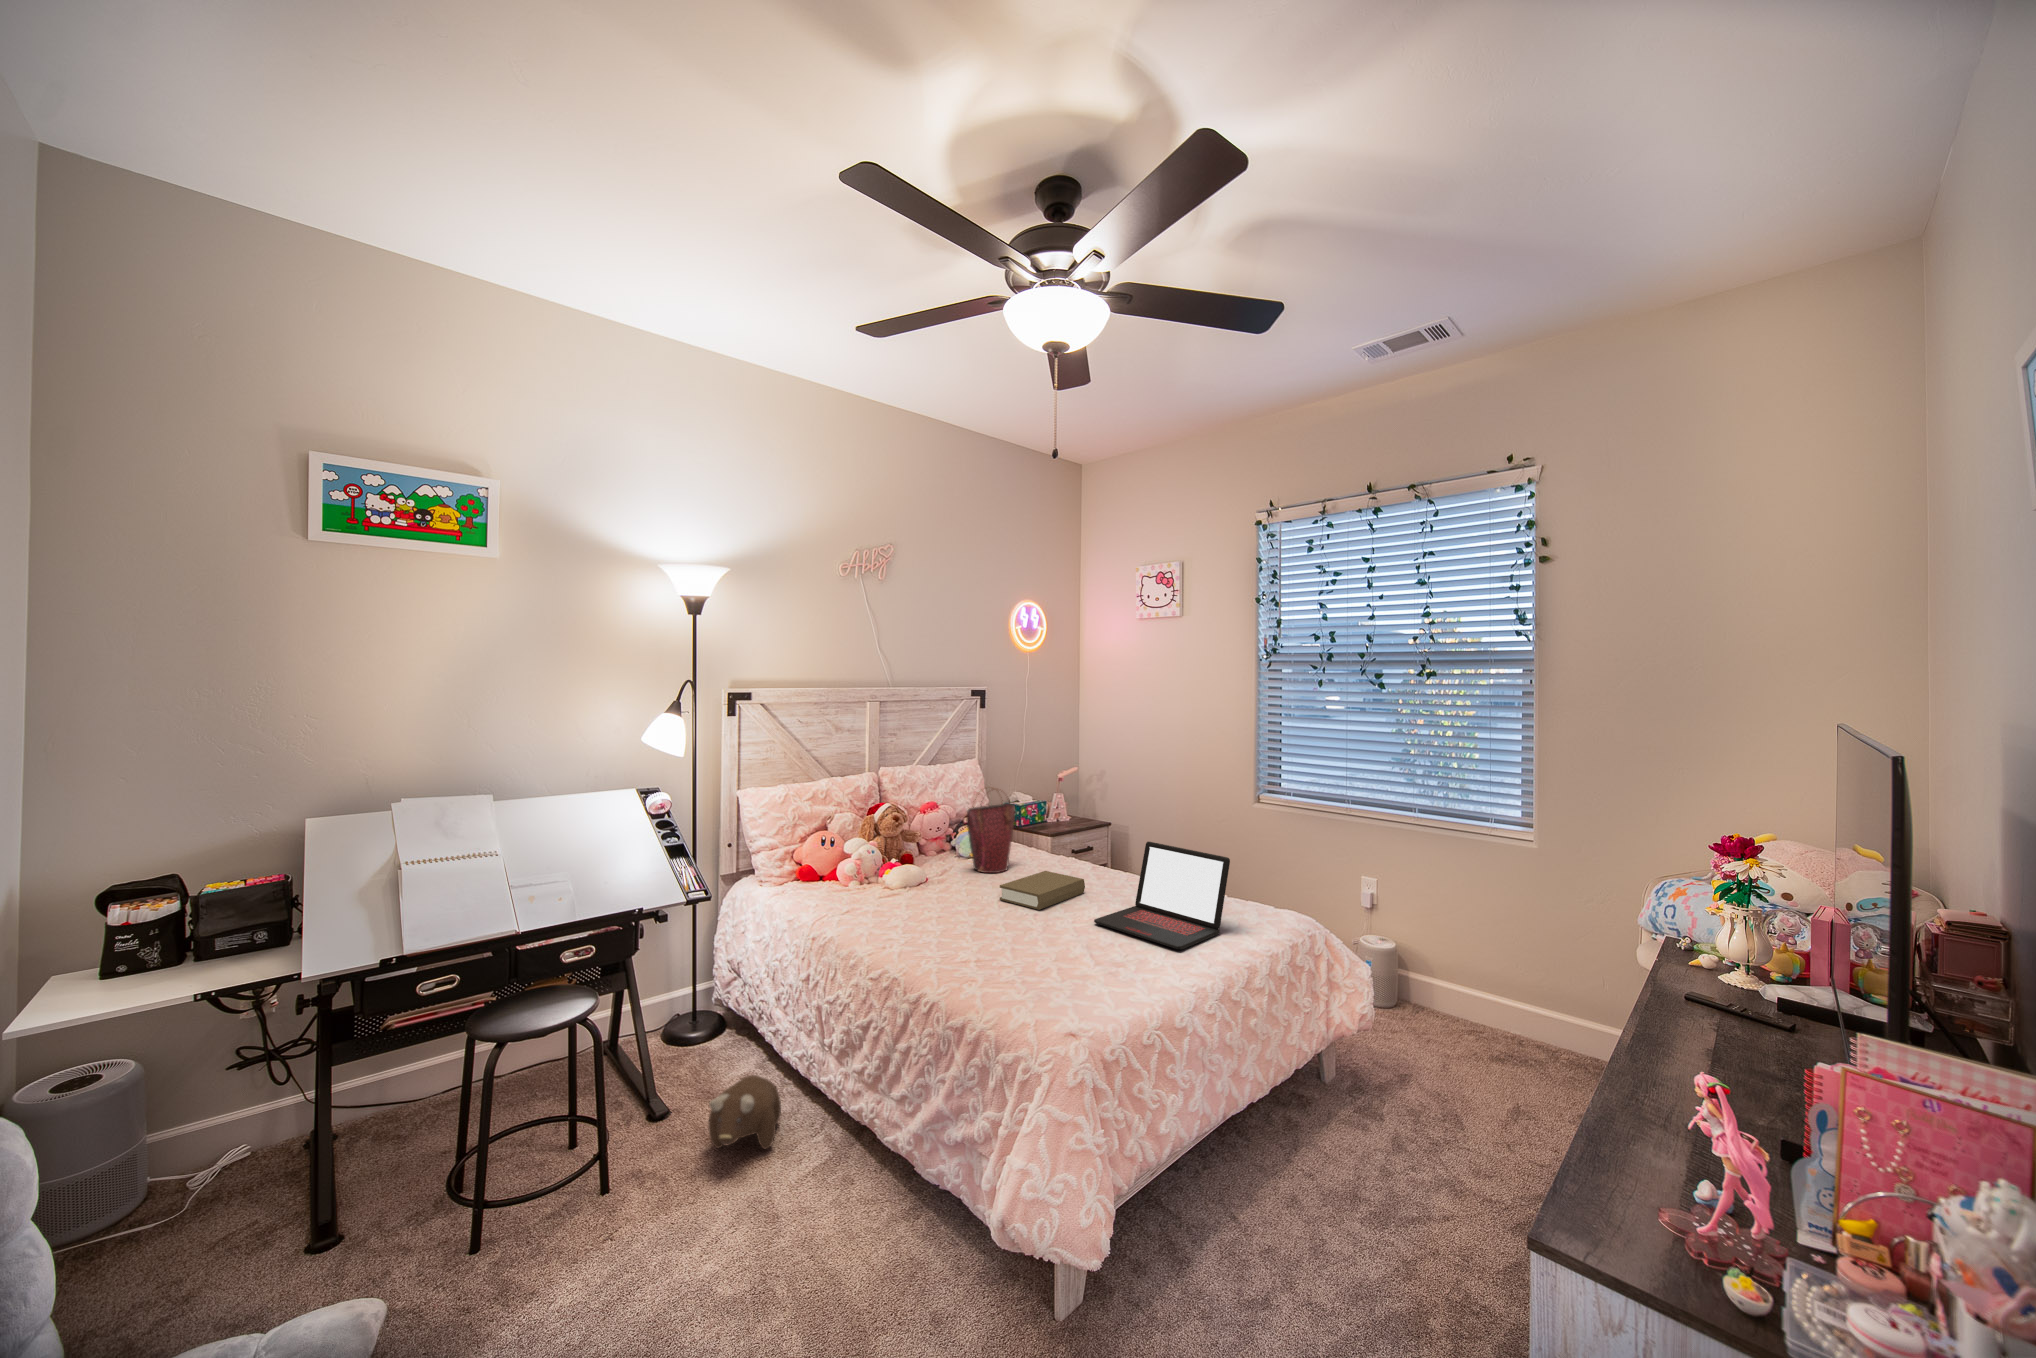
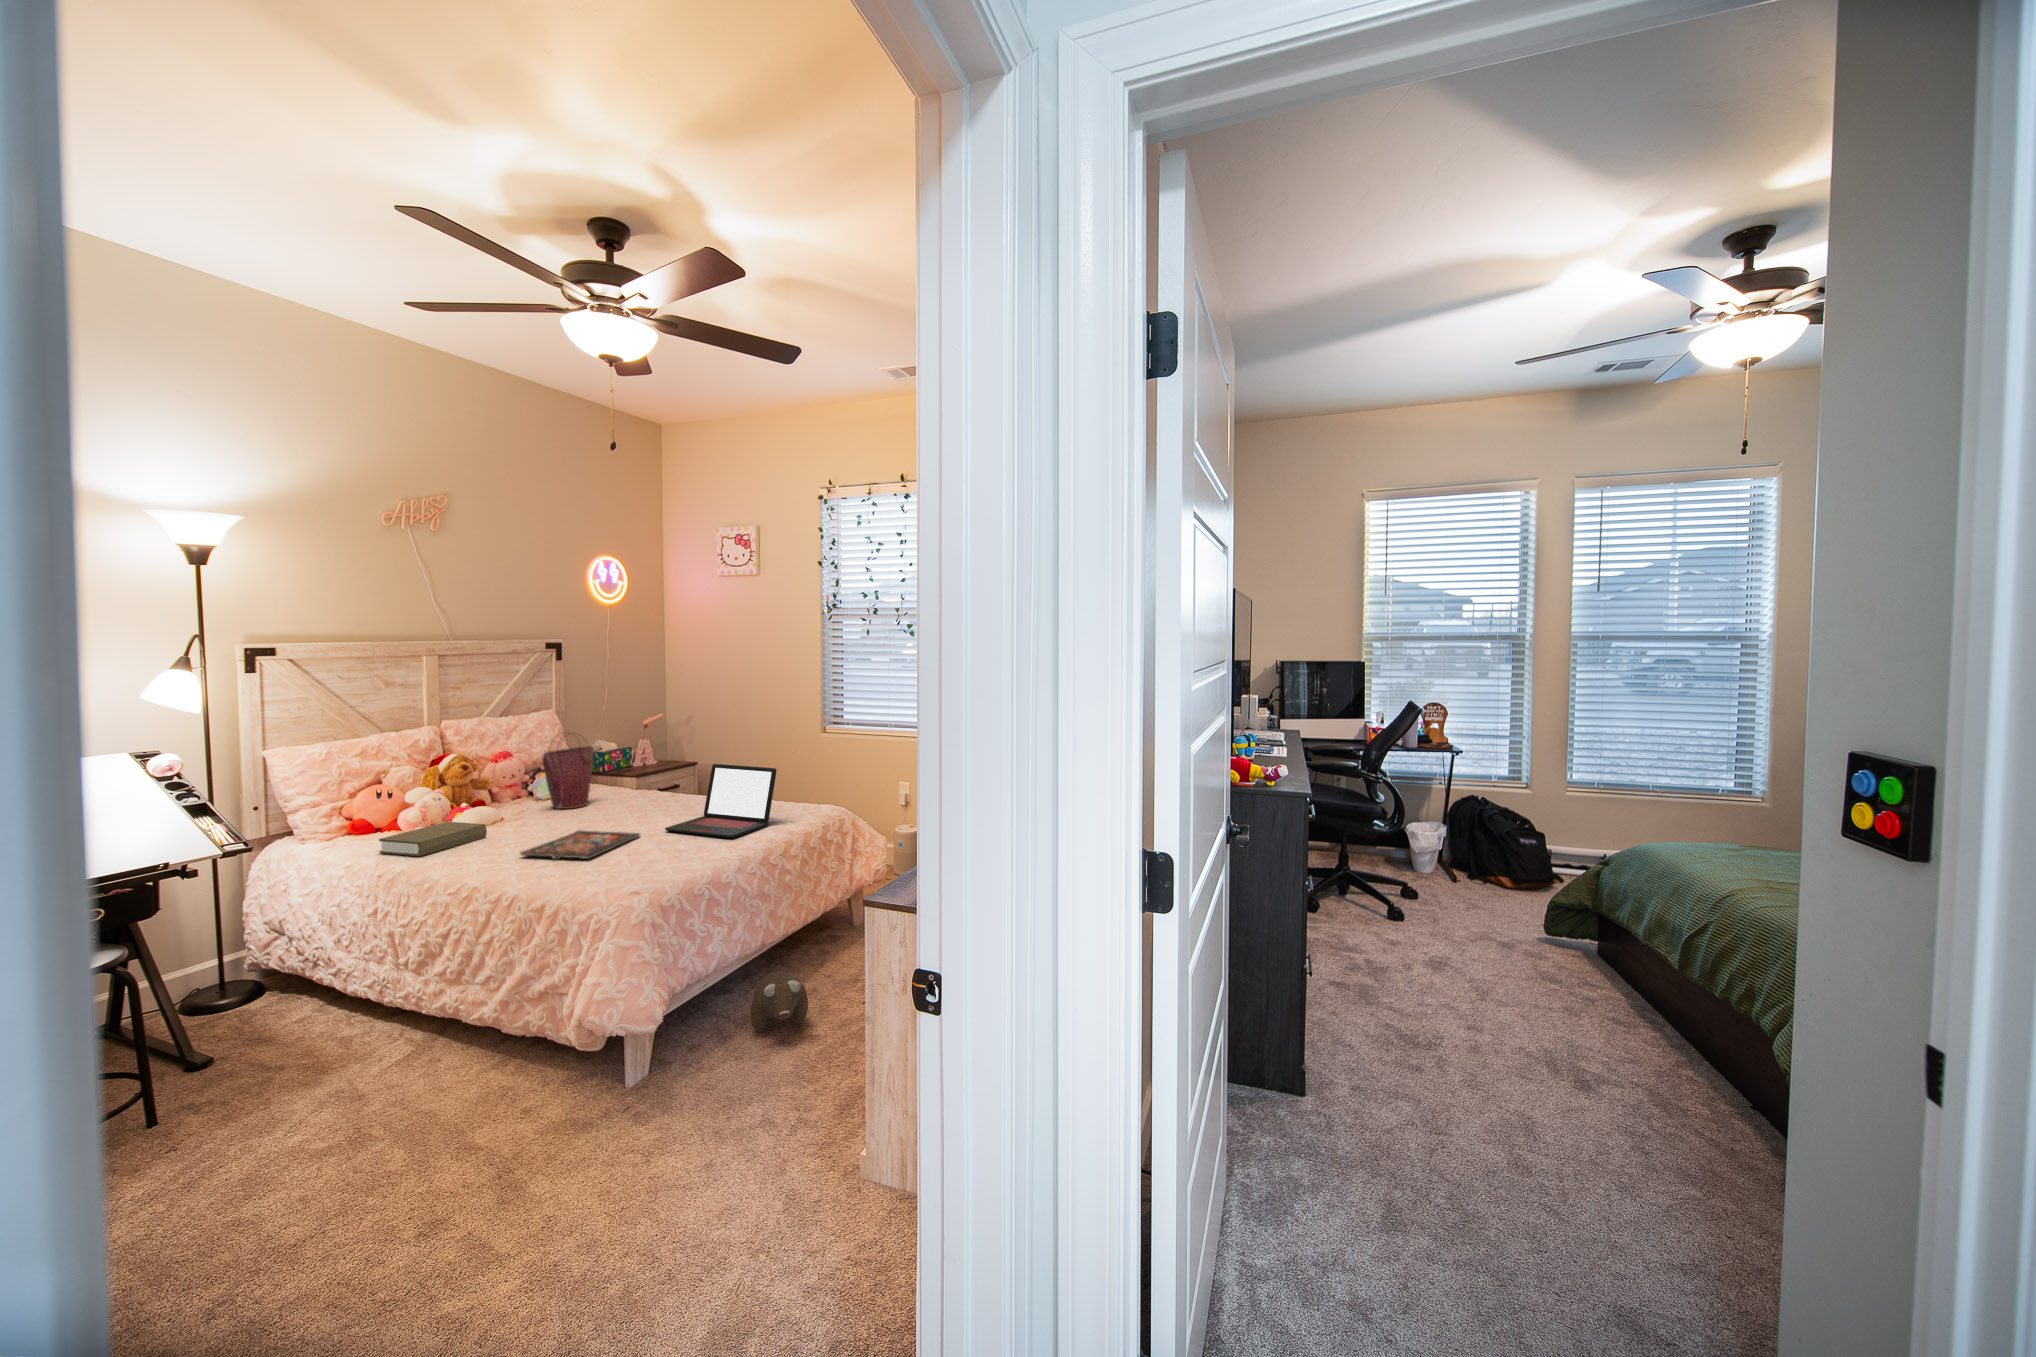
book: present [1000,871,1085,910] -> present [379,822,487,856]
board game: none [942,909,1067,957] -> present [520,830,640,859]
plush toy: present [708,1075,781,1149] -> present [751,971,808,1032]

